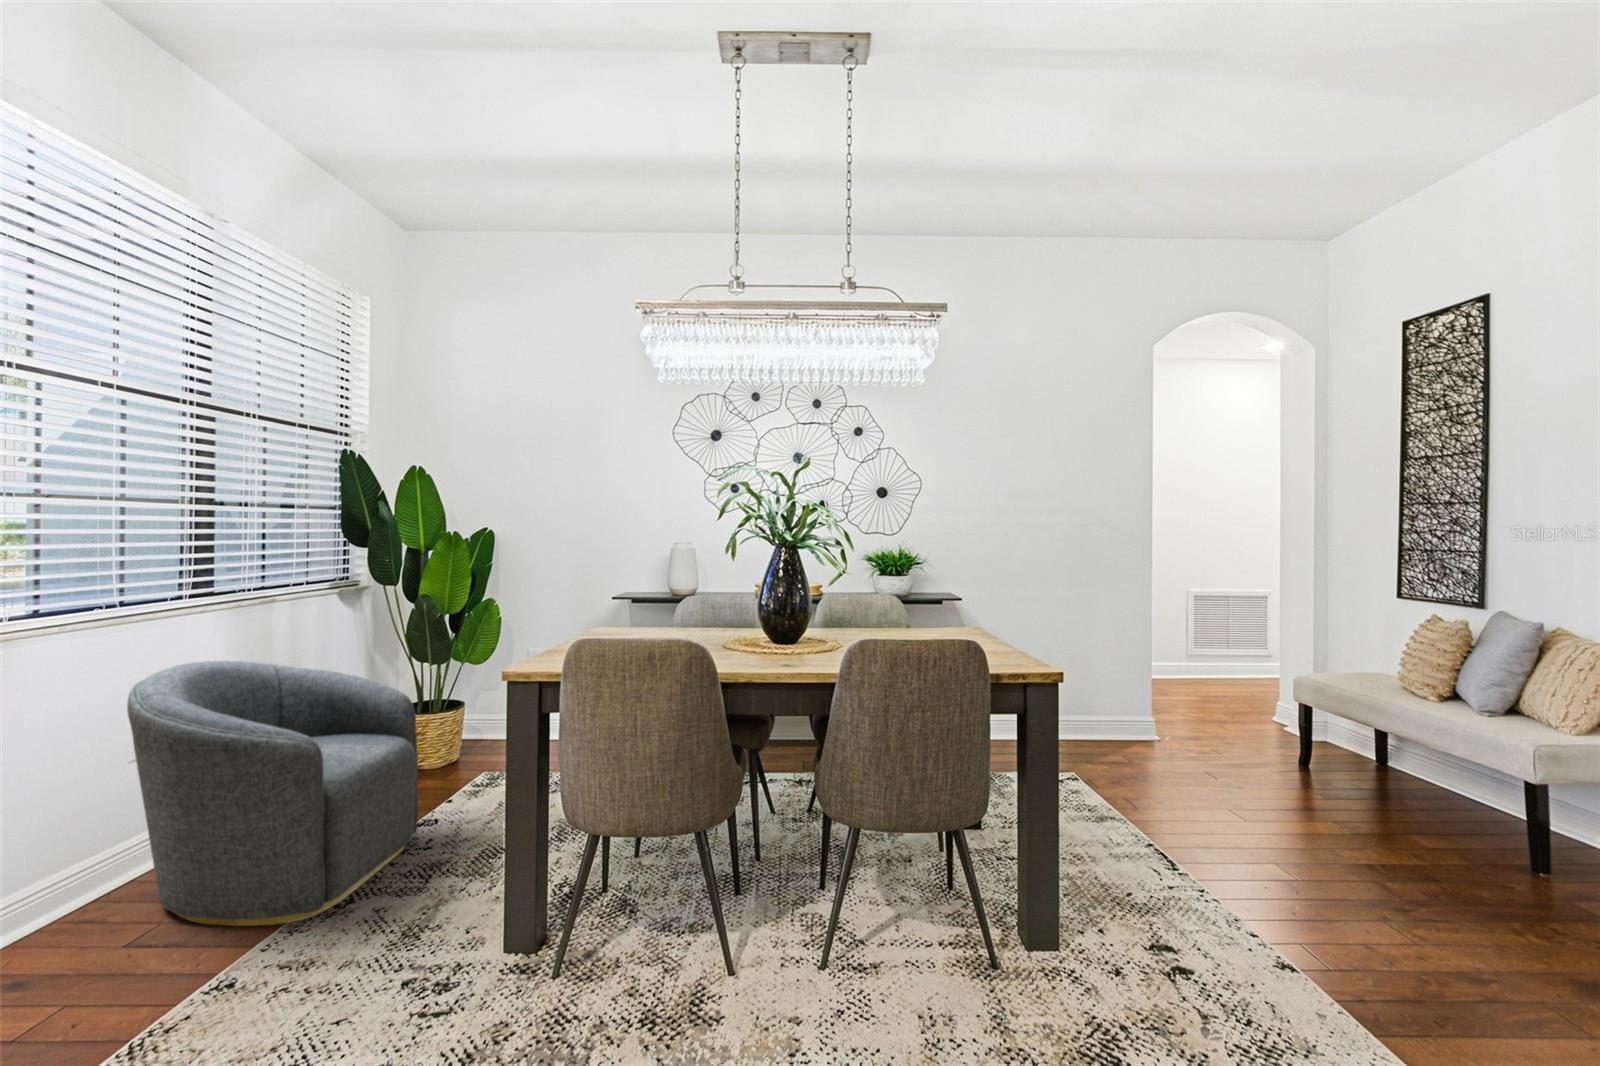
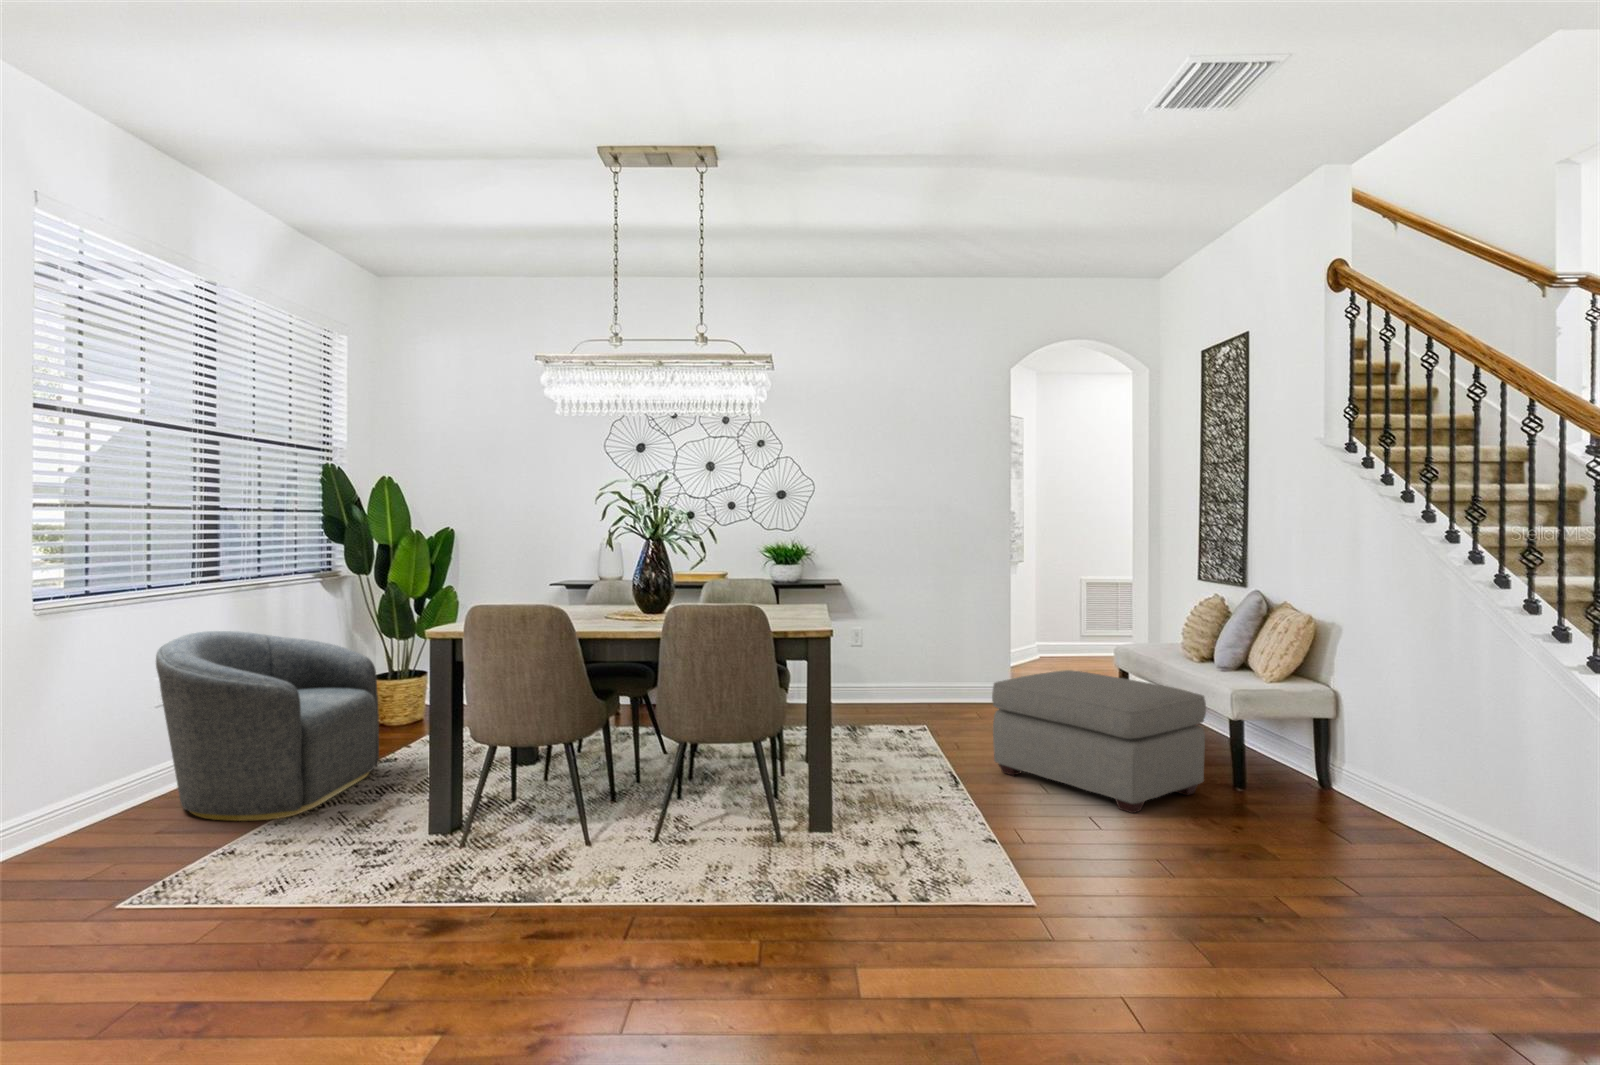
ottoman: none [1206,713,1511,917] -> present [992,670,1206,813]

